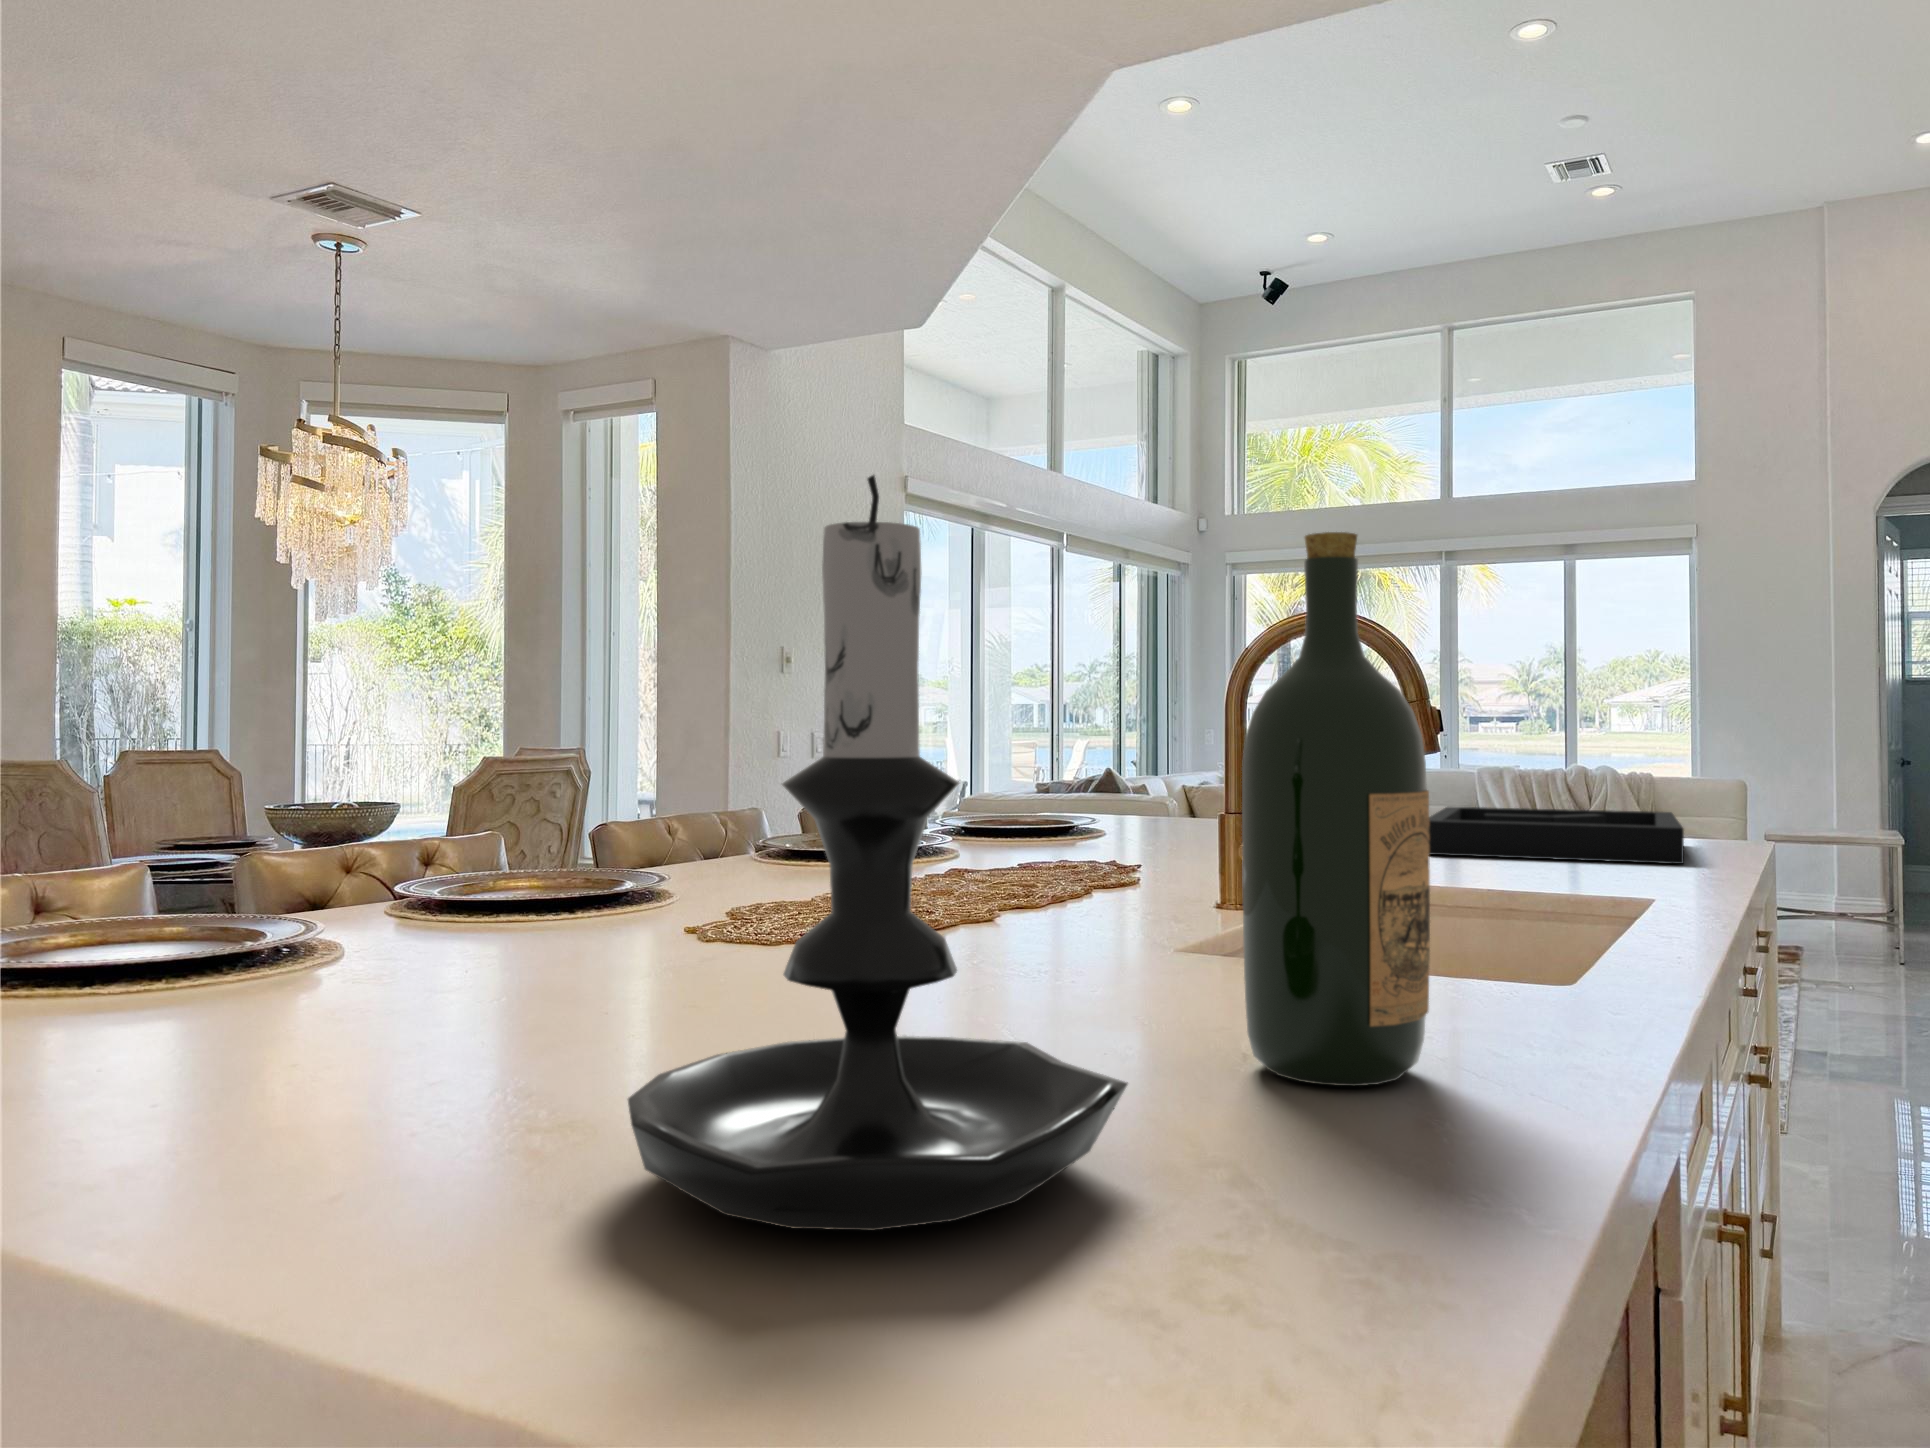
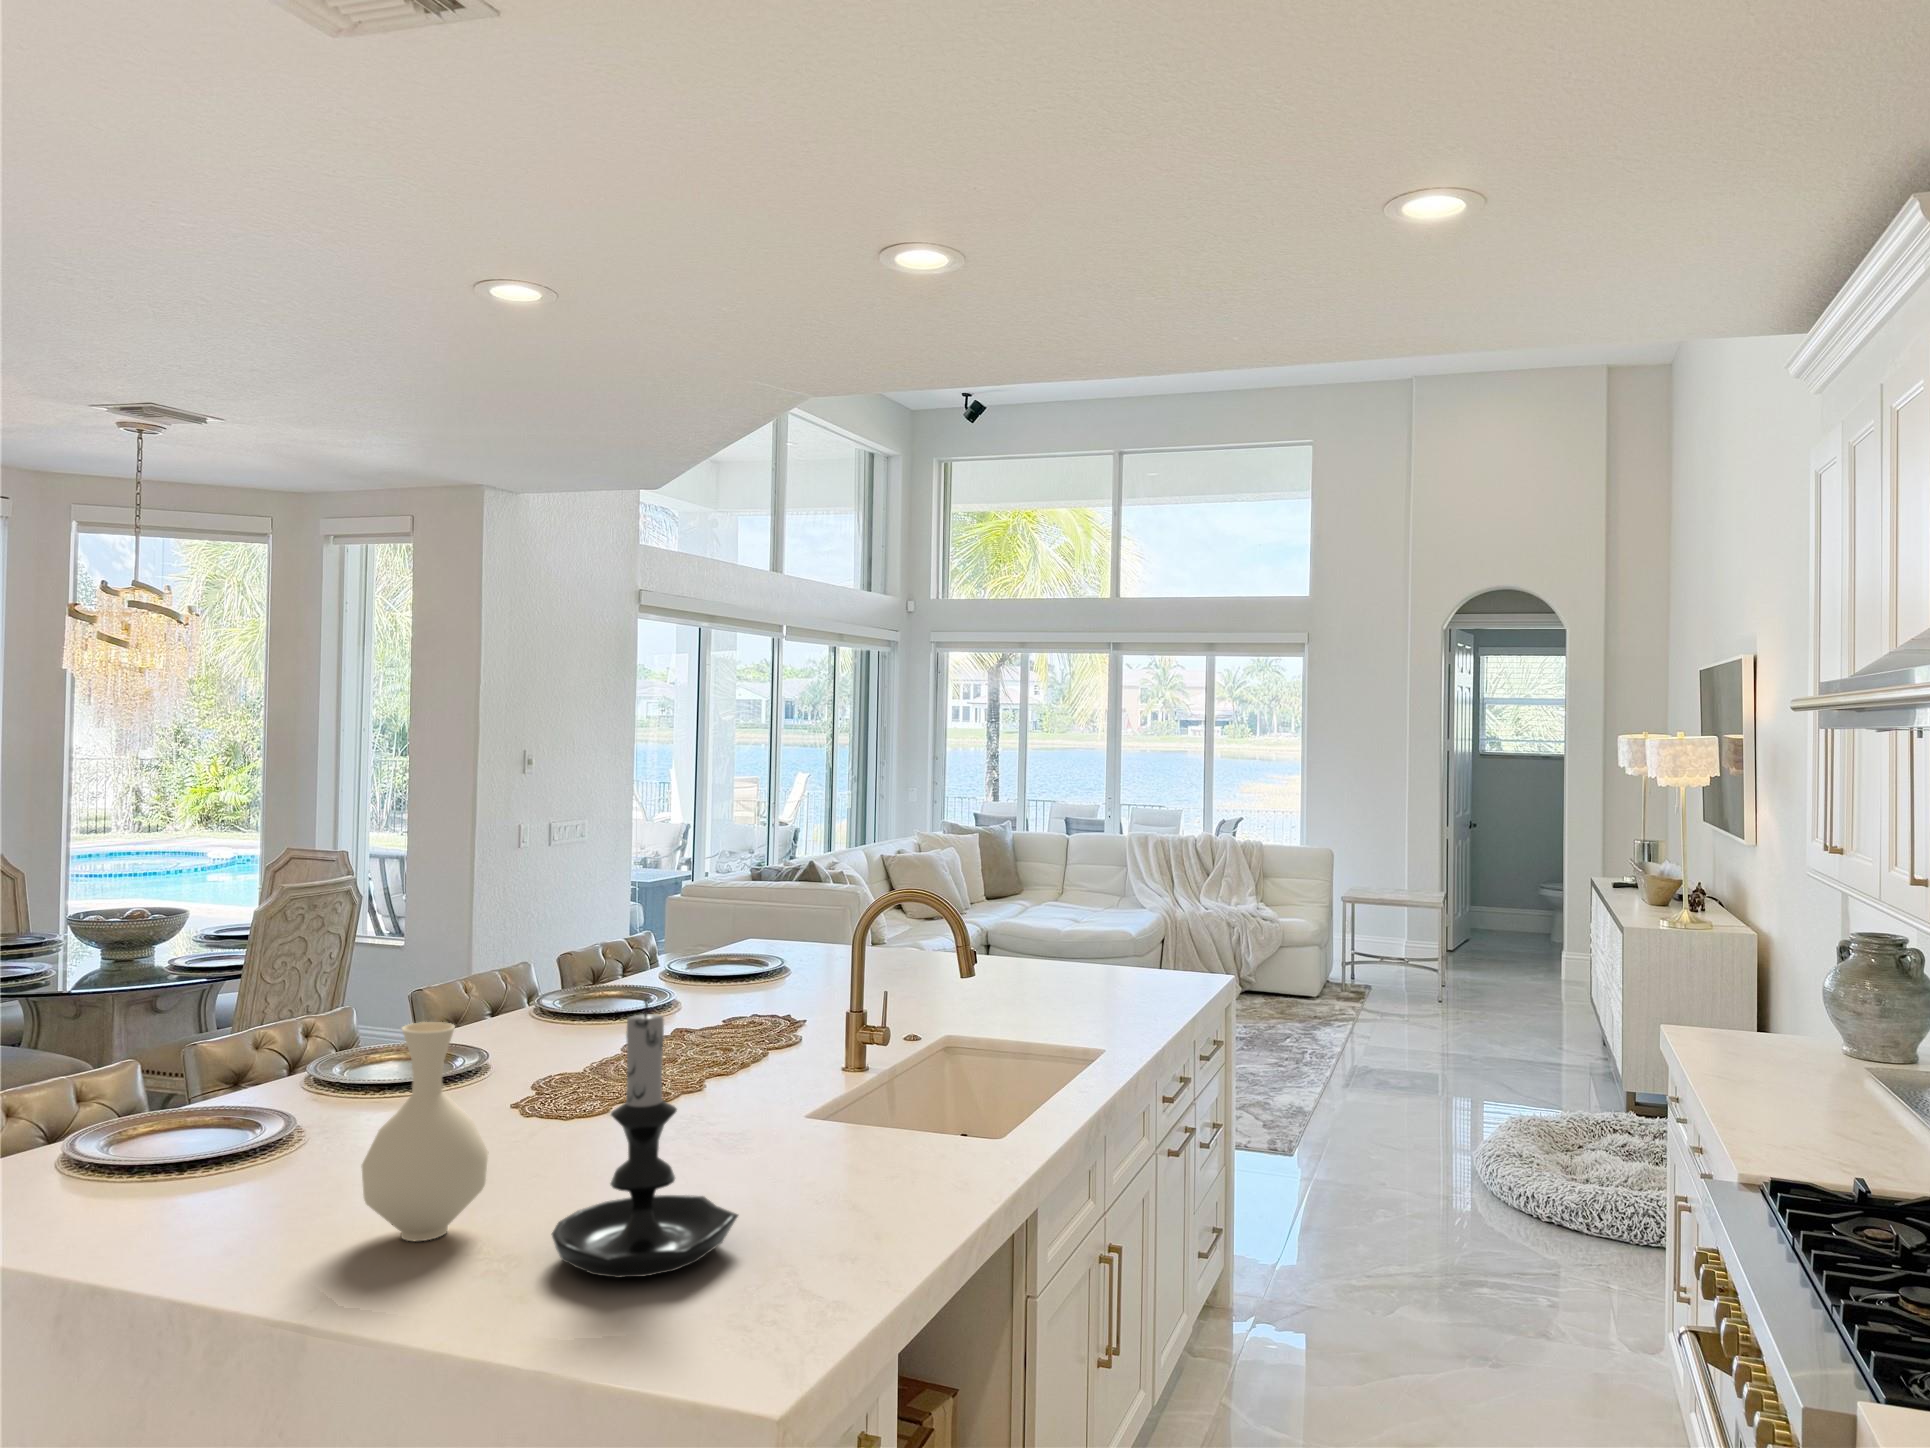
wine bottle: present [1242,532,1430,1086] -> none [800,965,878,1201]
vase: none [221,608,526,1112] -> present [362,1022,488,1241]
decorative tray: present [1429,807,1684,864] -> none [987,953,1154,1007]

